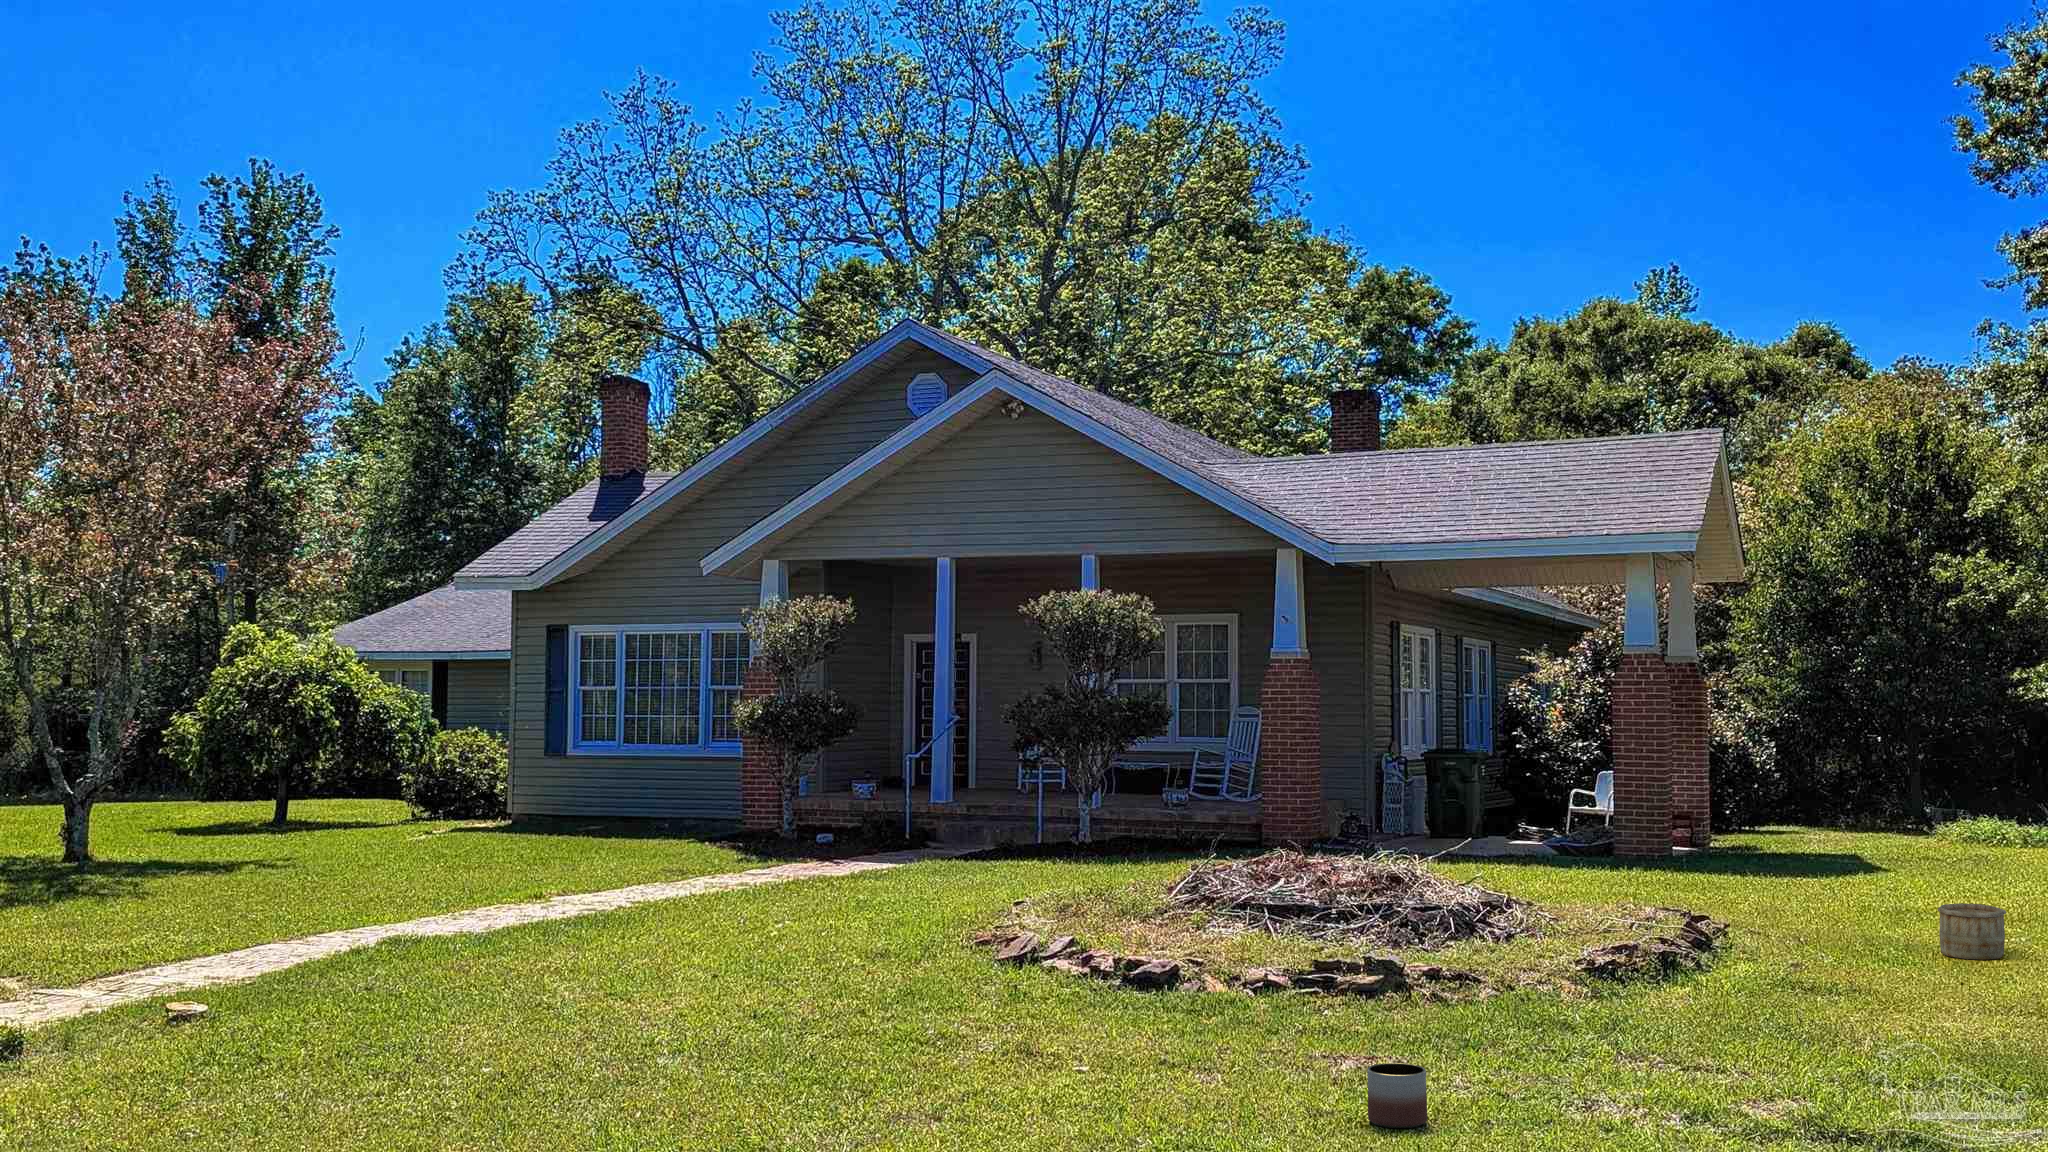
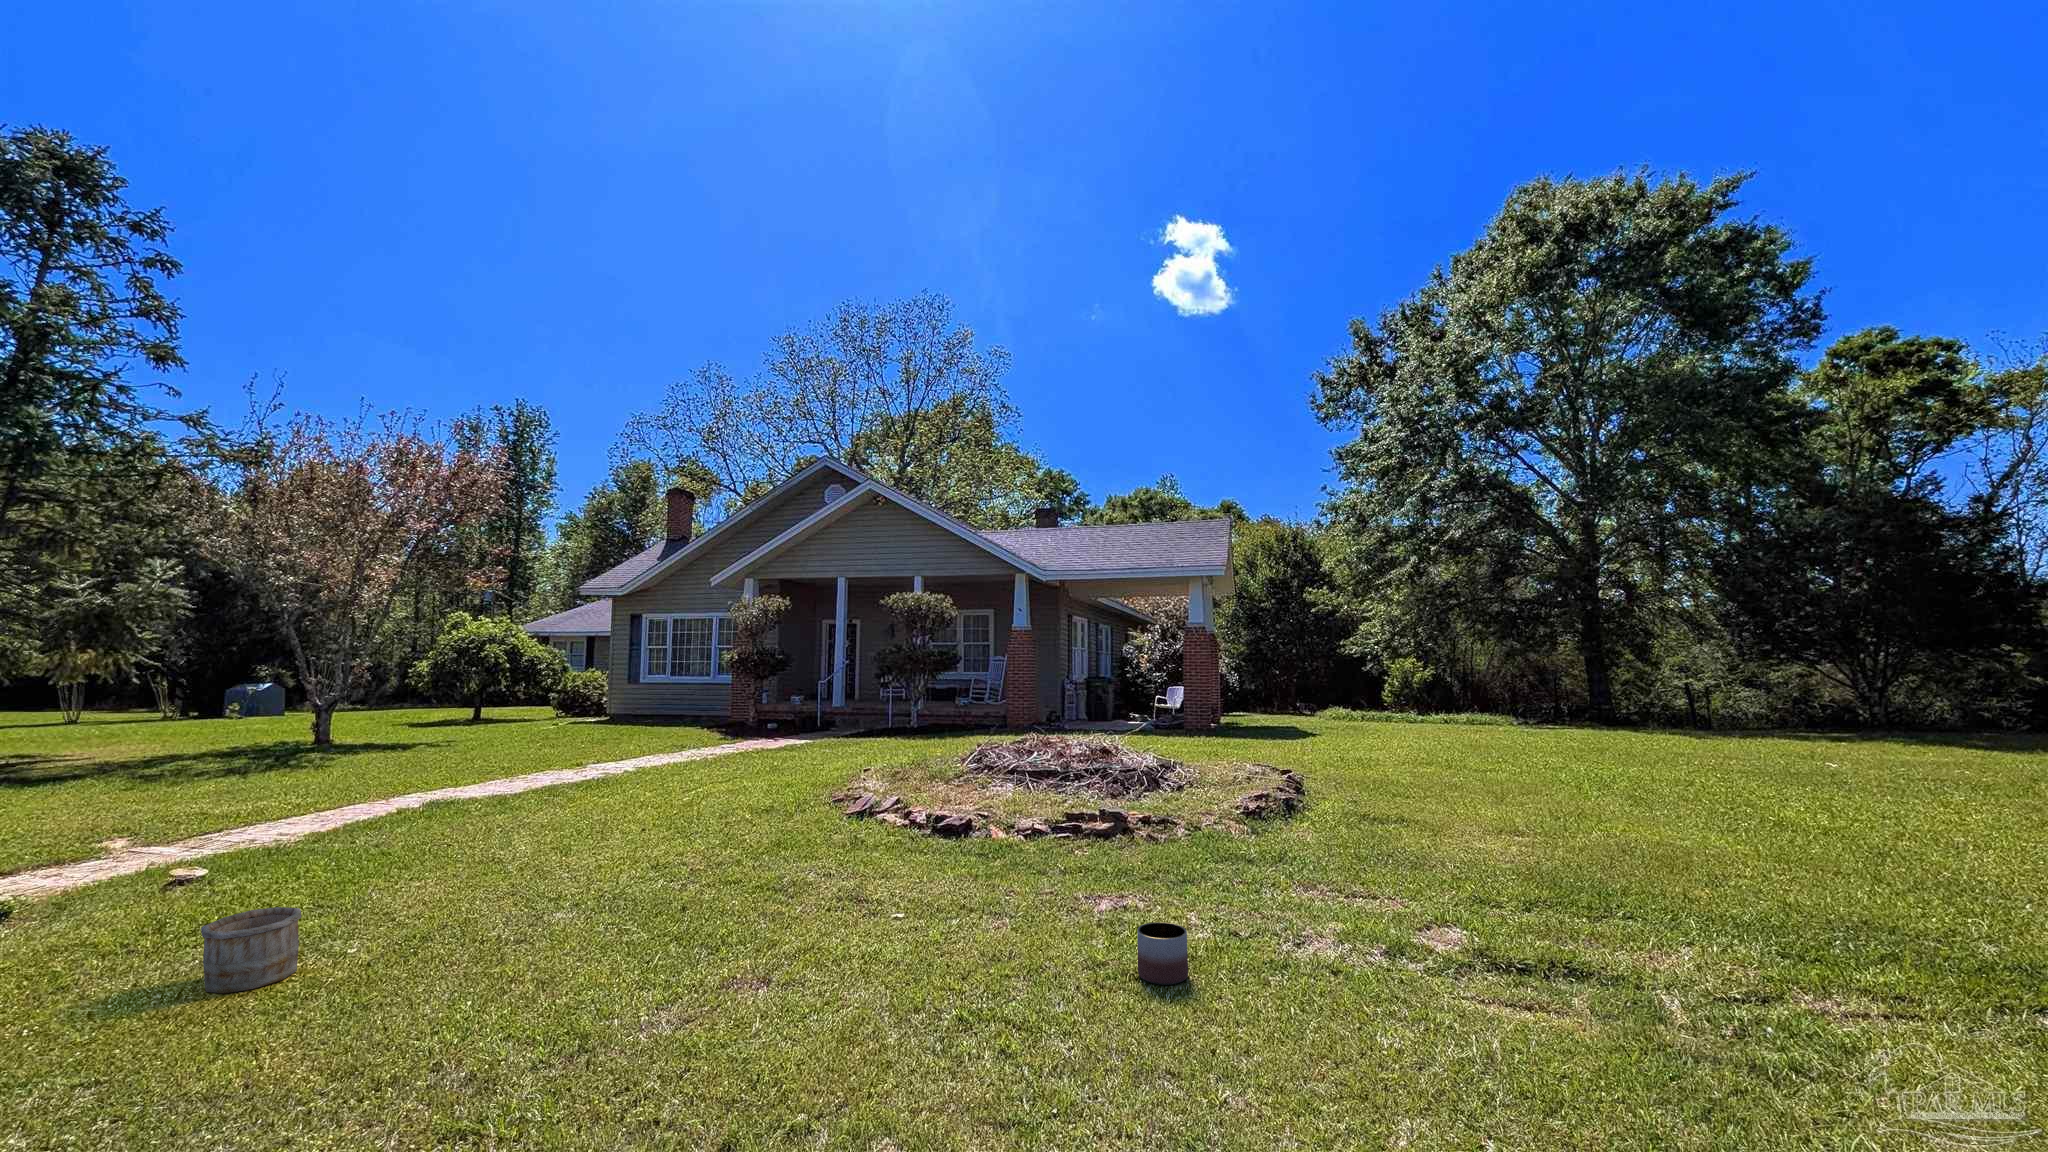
wooden bucket: present [1938,903,2006,960] -> present [201,907,301,994]

